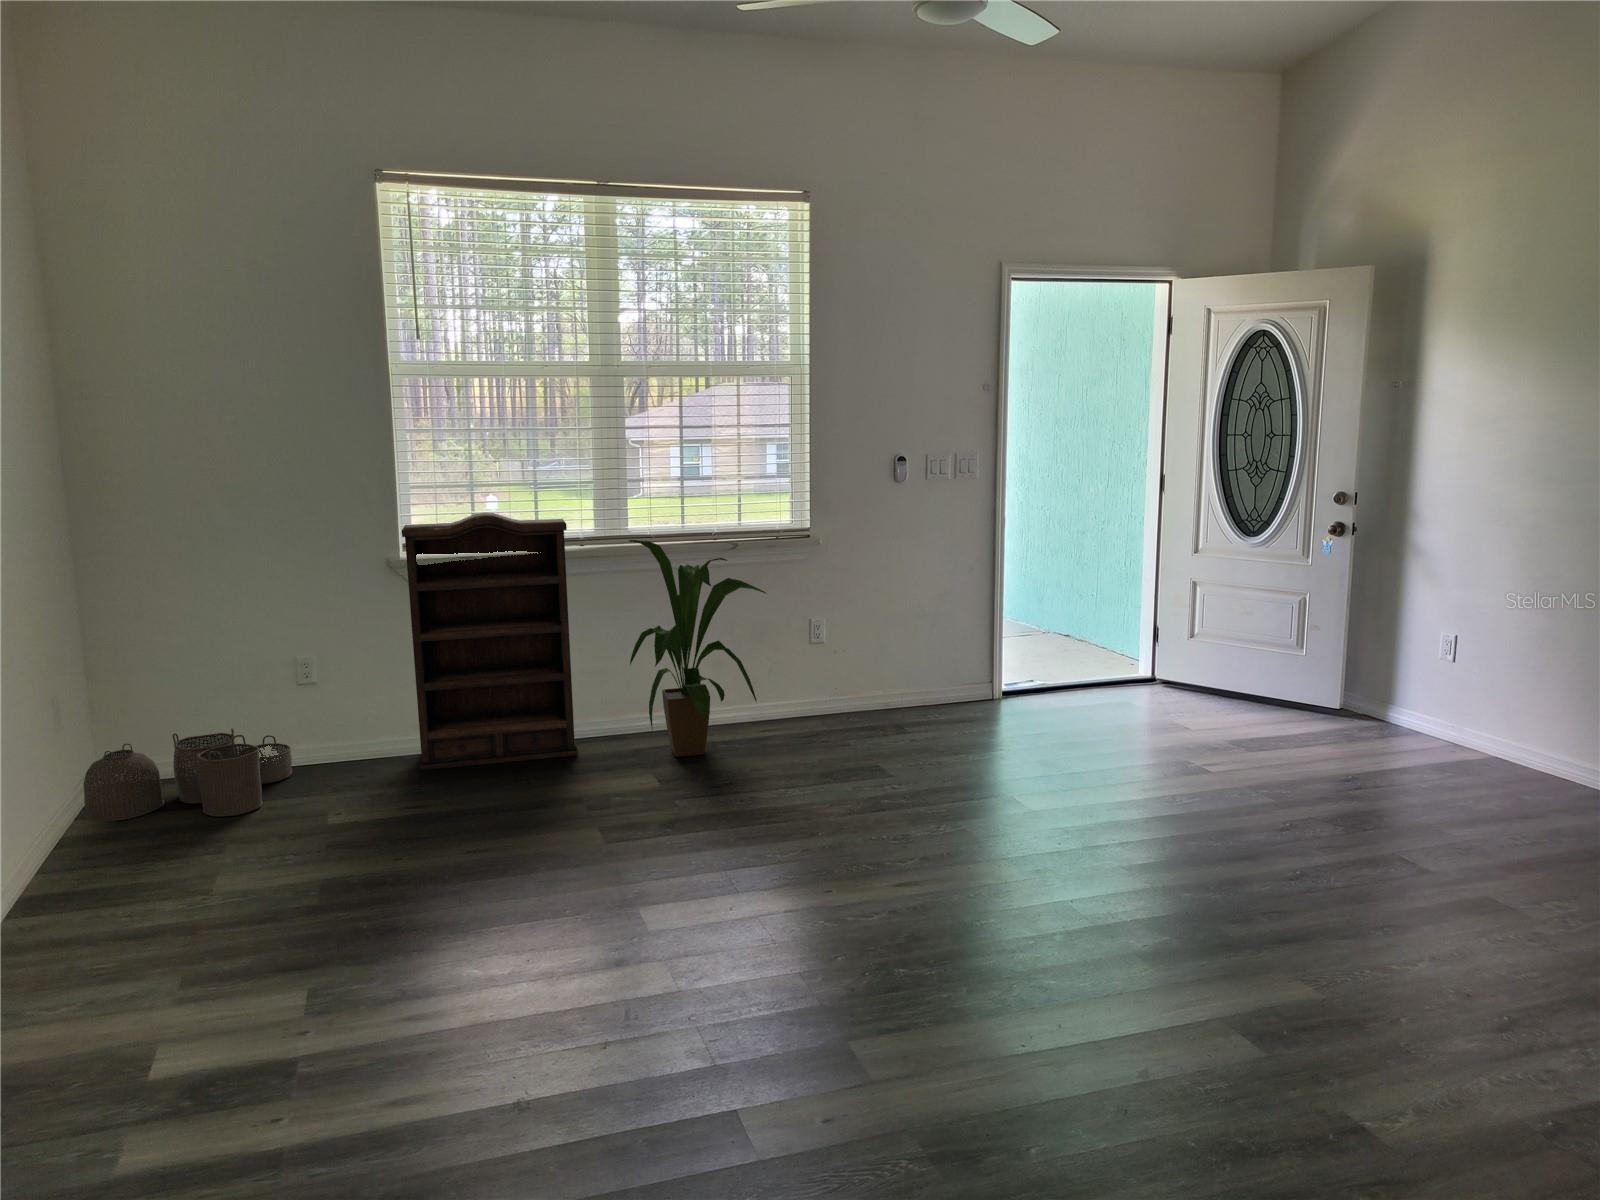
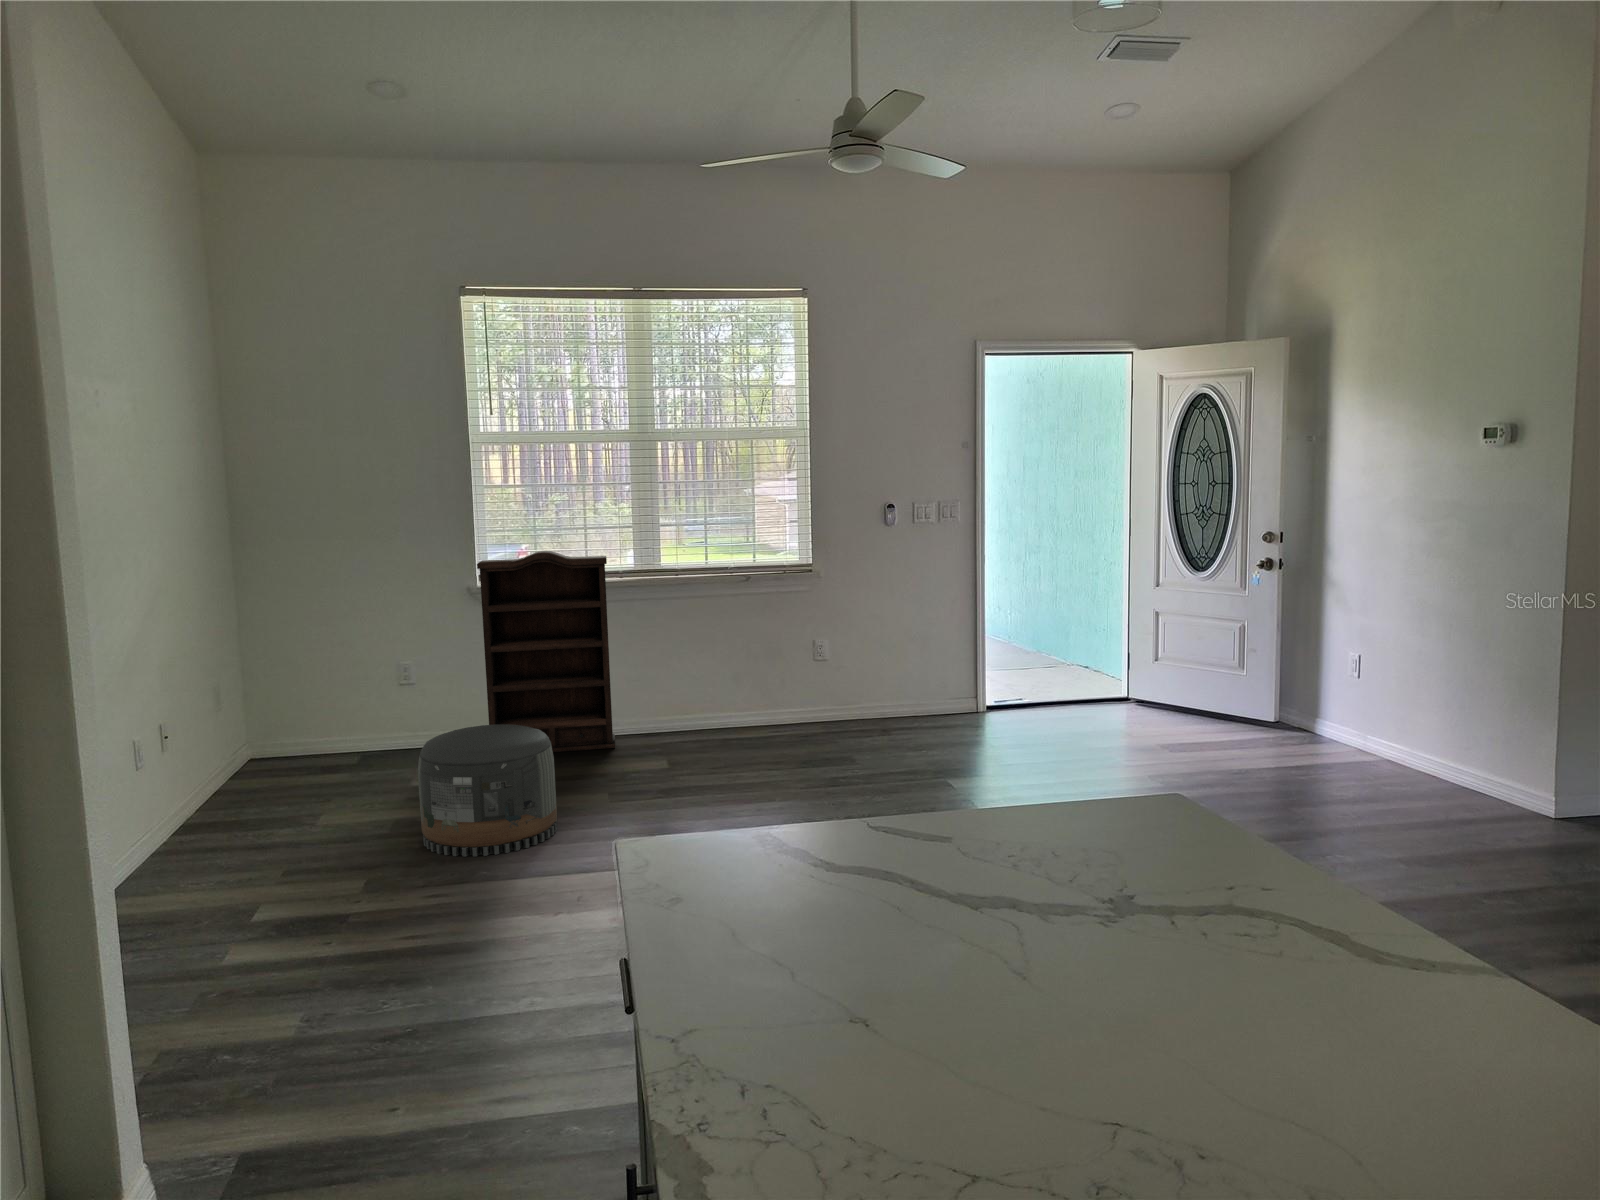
house plant: present [629,540,765,757] -> none [653,571,772,750]
woven basket: present [84,728,292,822] -> none [234,718,391,786]
pouf: none [347,748,532,933] -> present [418,724,557,857]

